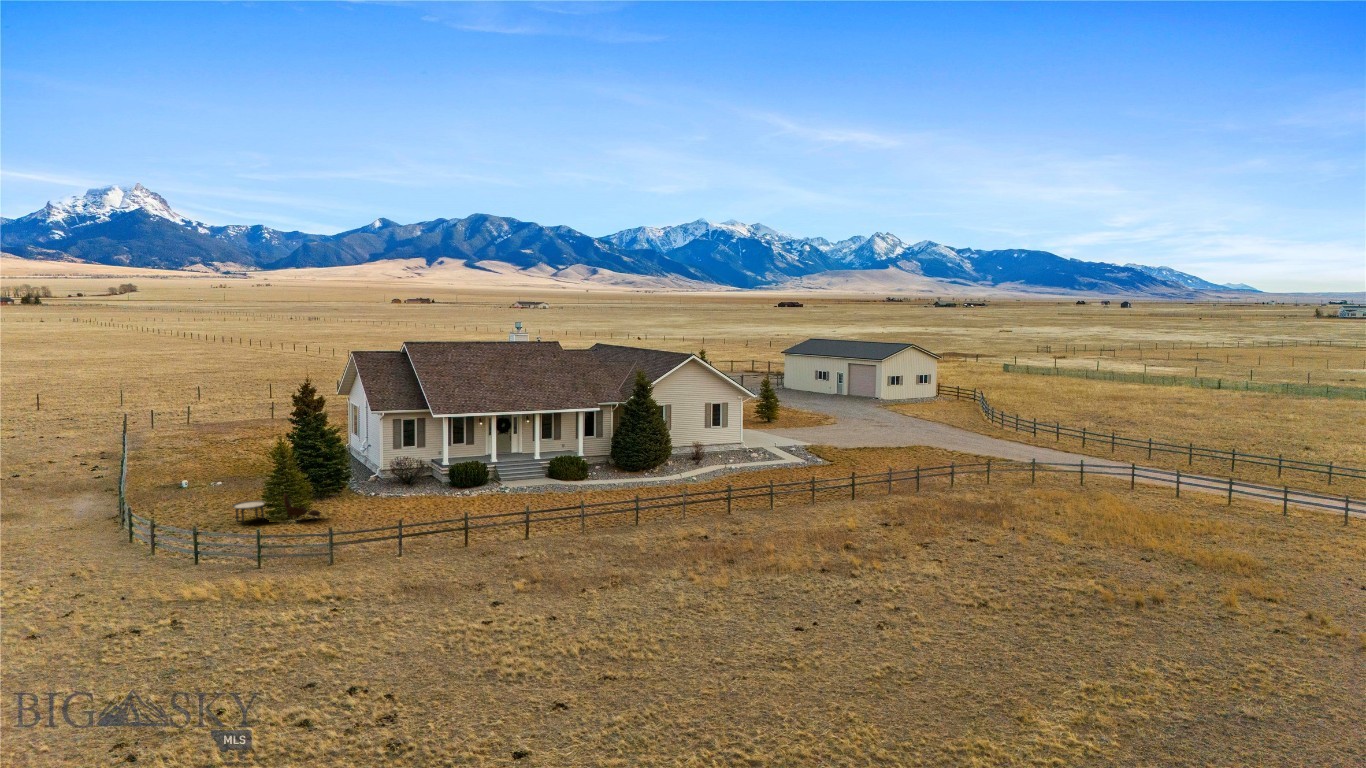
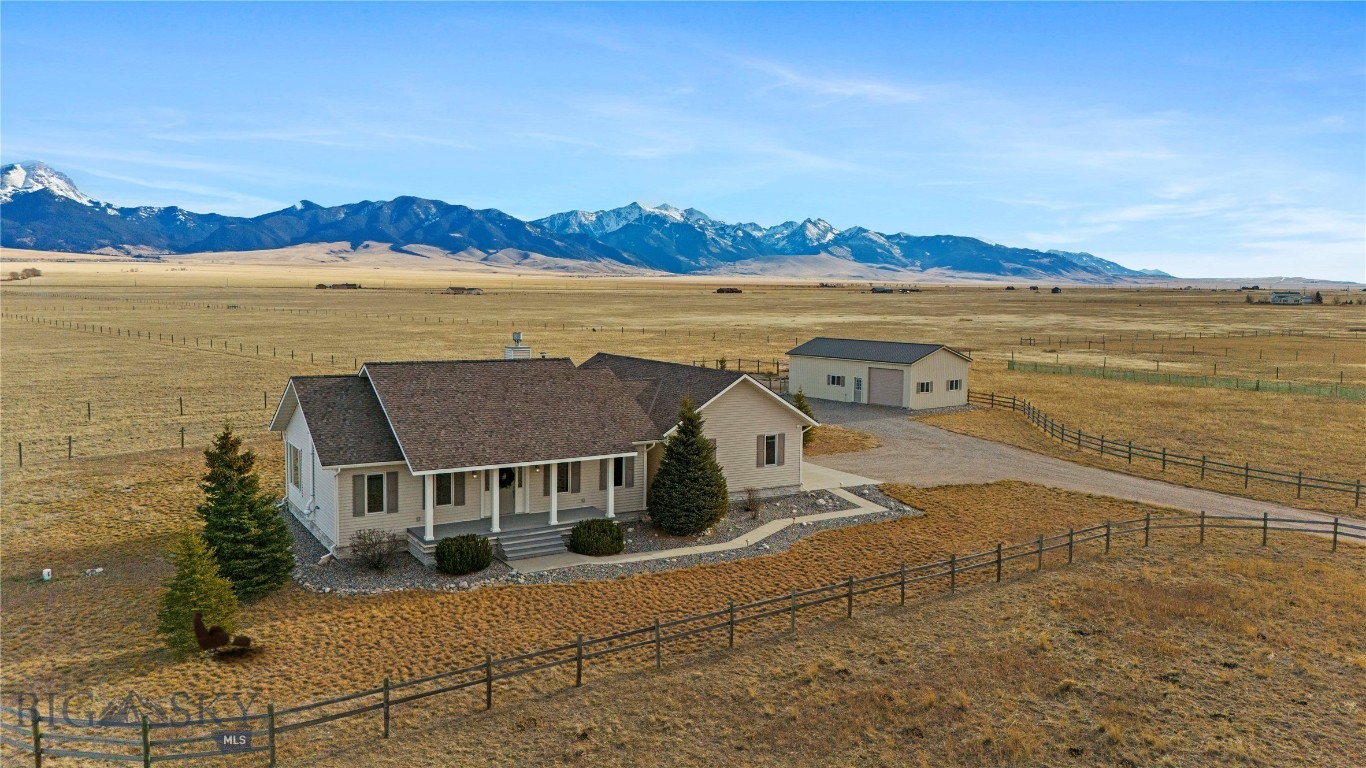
round table: present [233,501,265,525] -> none [111,623,165,667]

